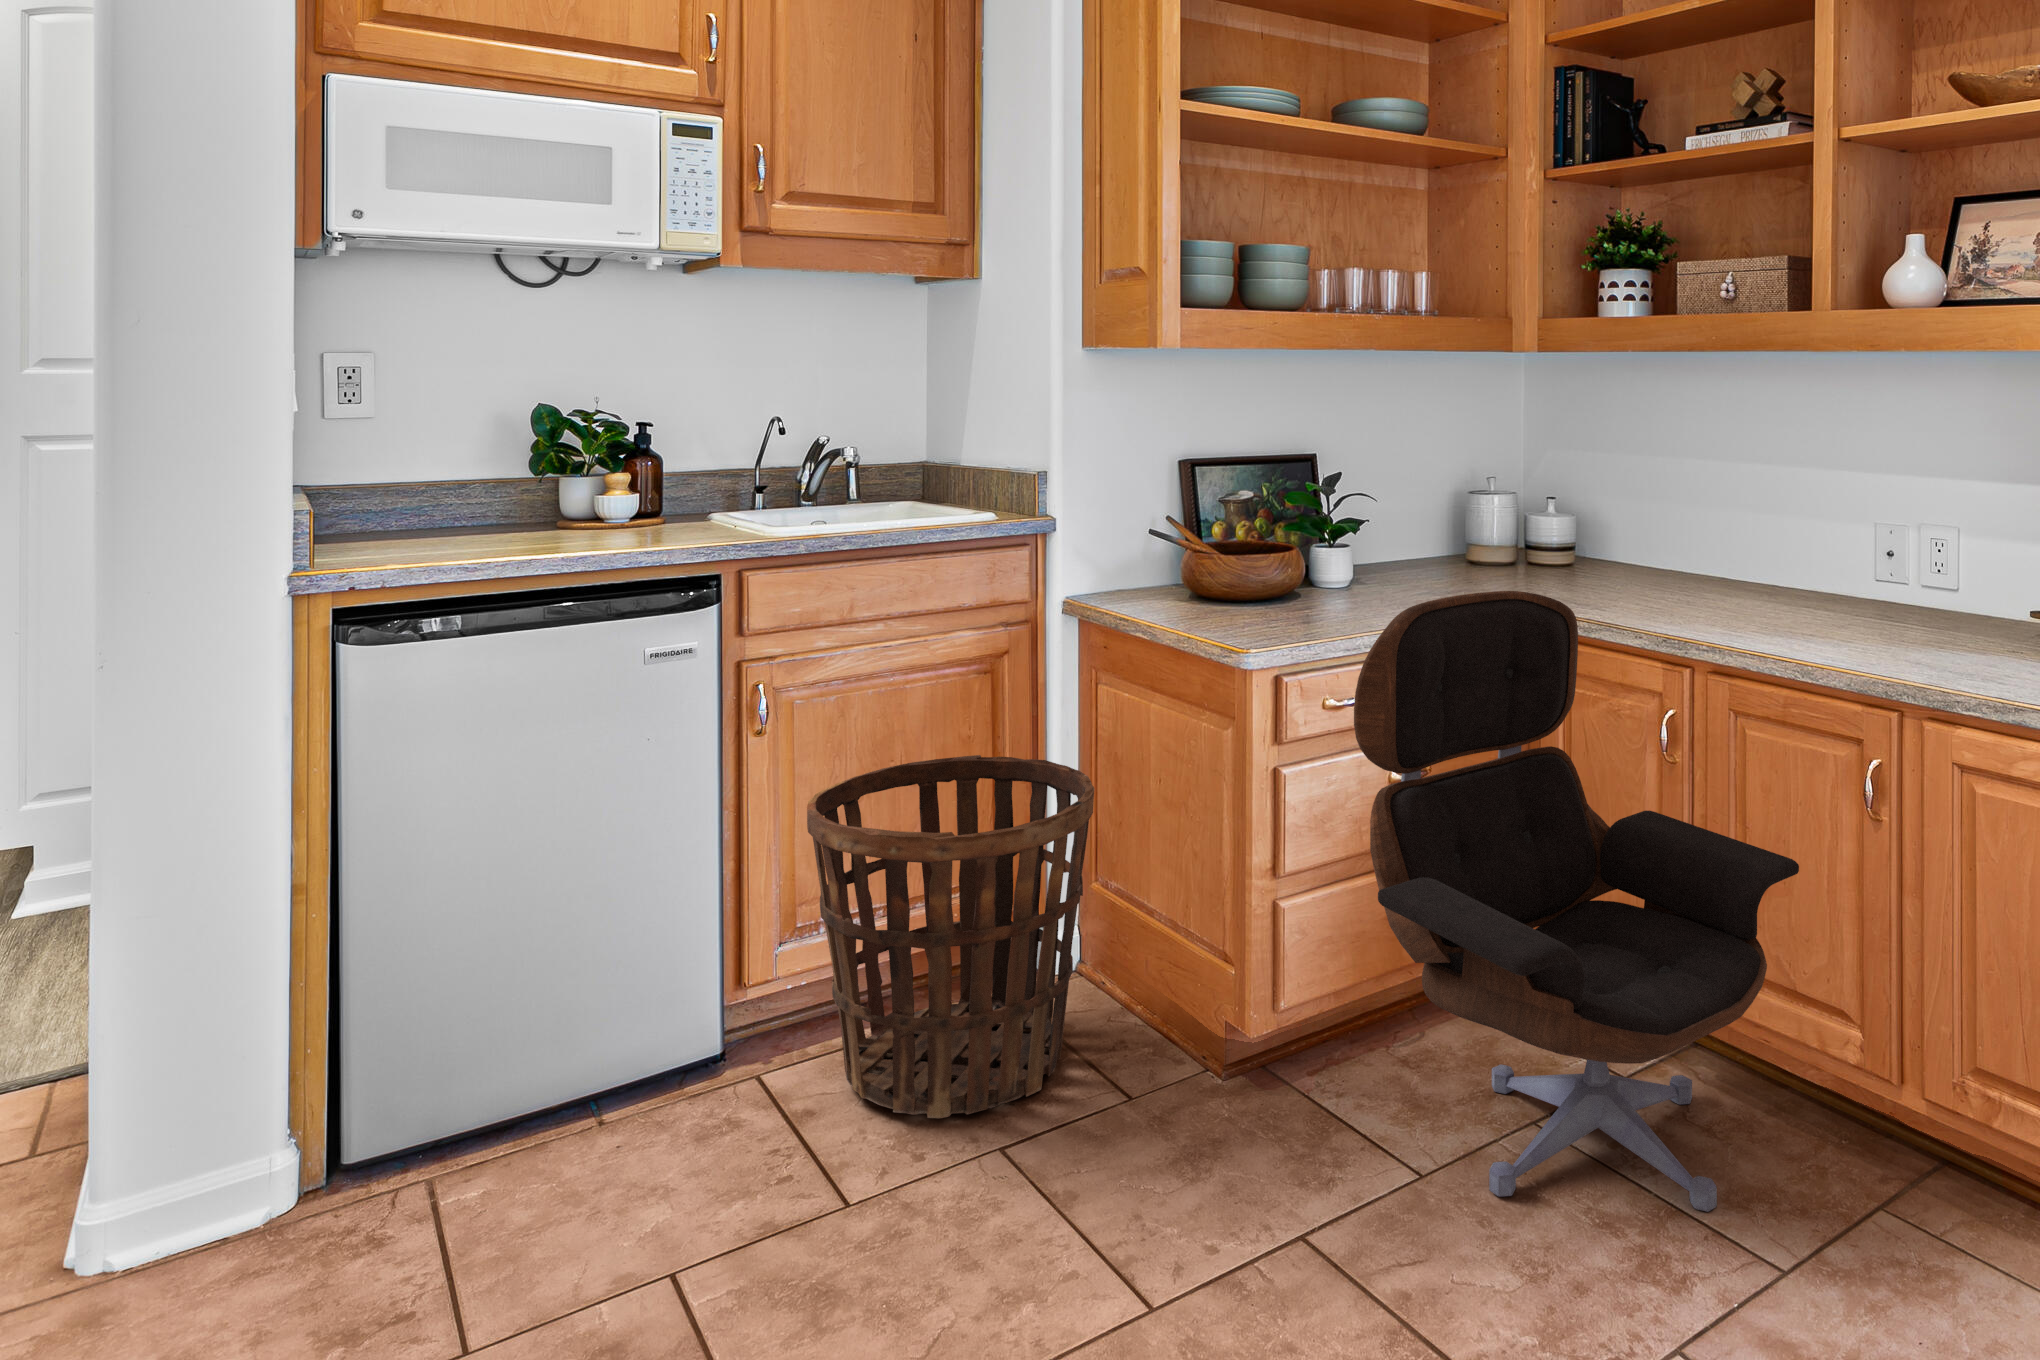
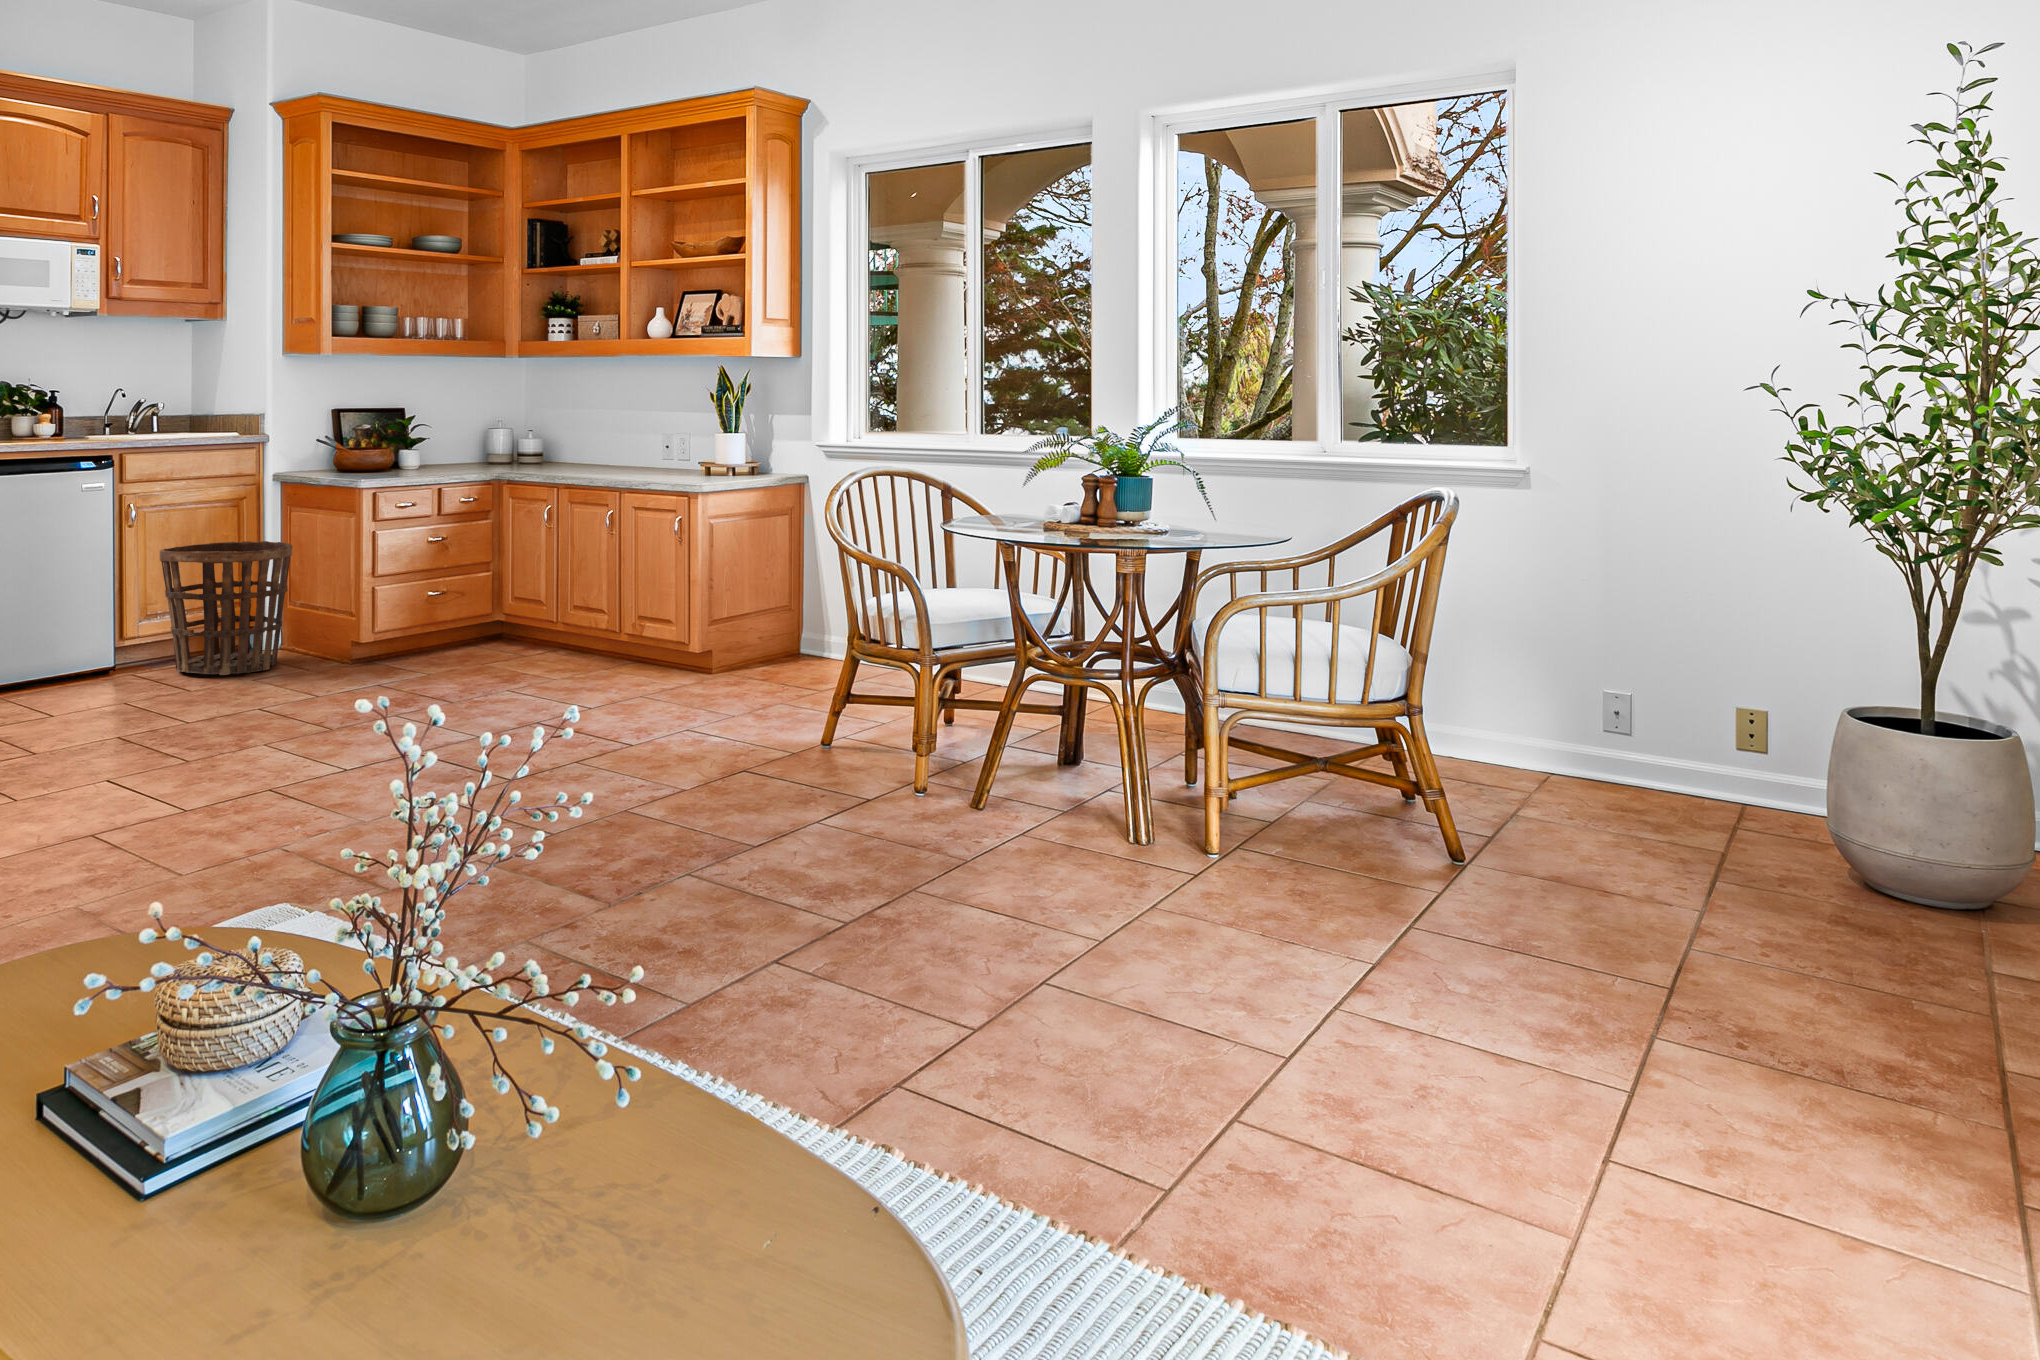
lounge chair: present [1354,591,1799,1212] -> none [408,455,594,675]

